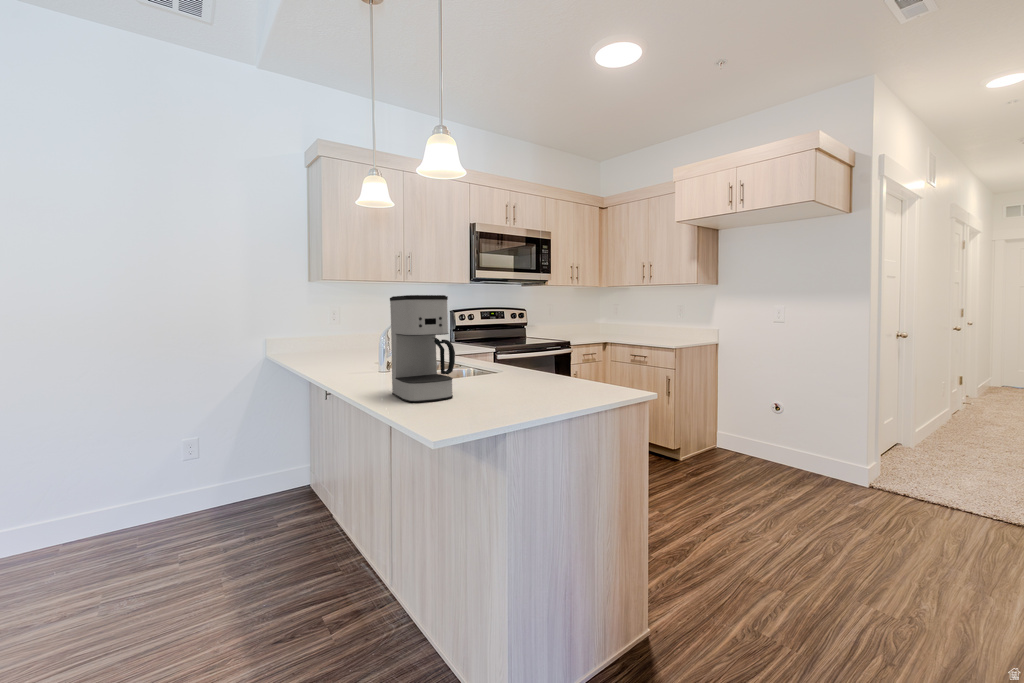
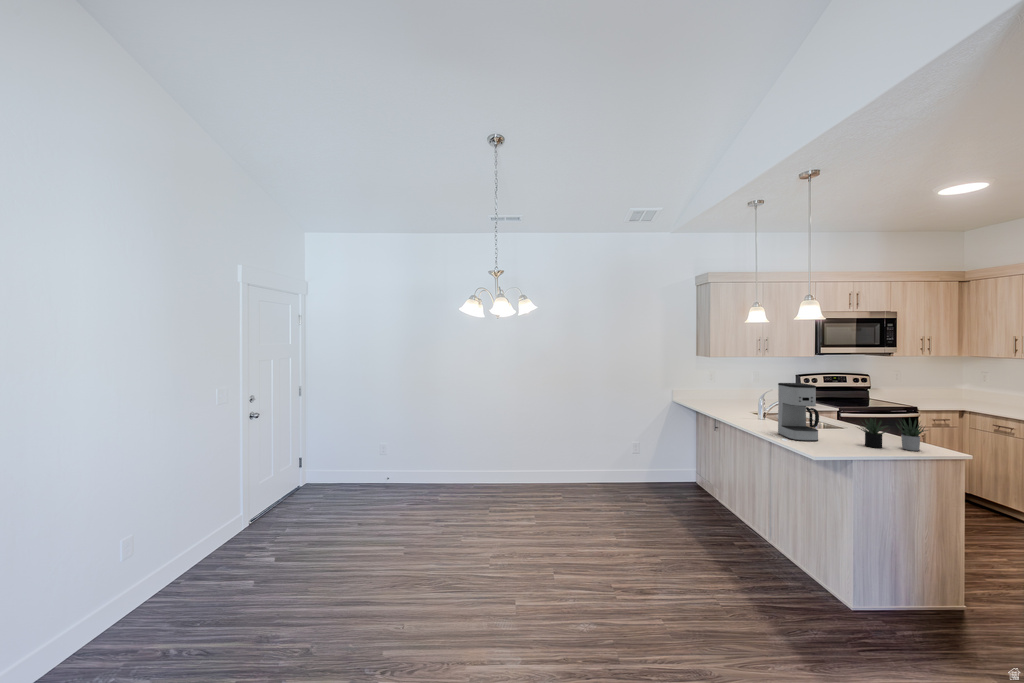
succulent plant: none [505,339,600,397] -> present [859,418,928,451]

